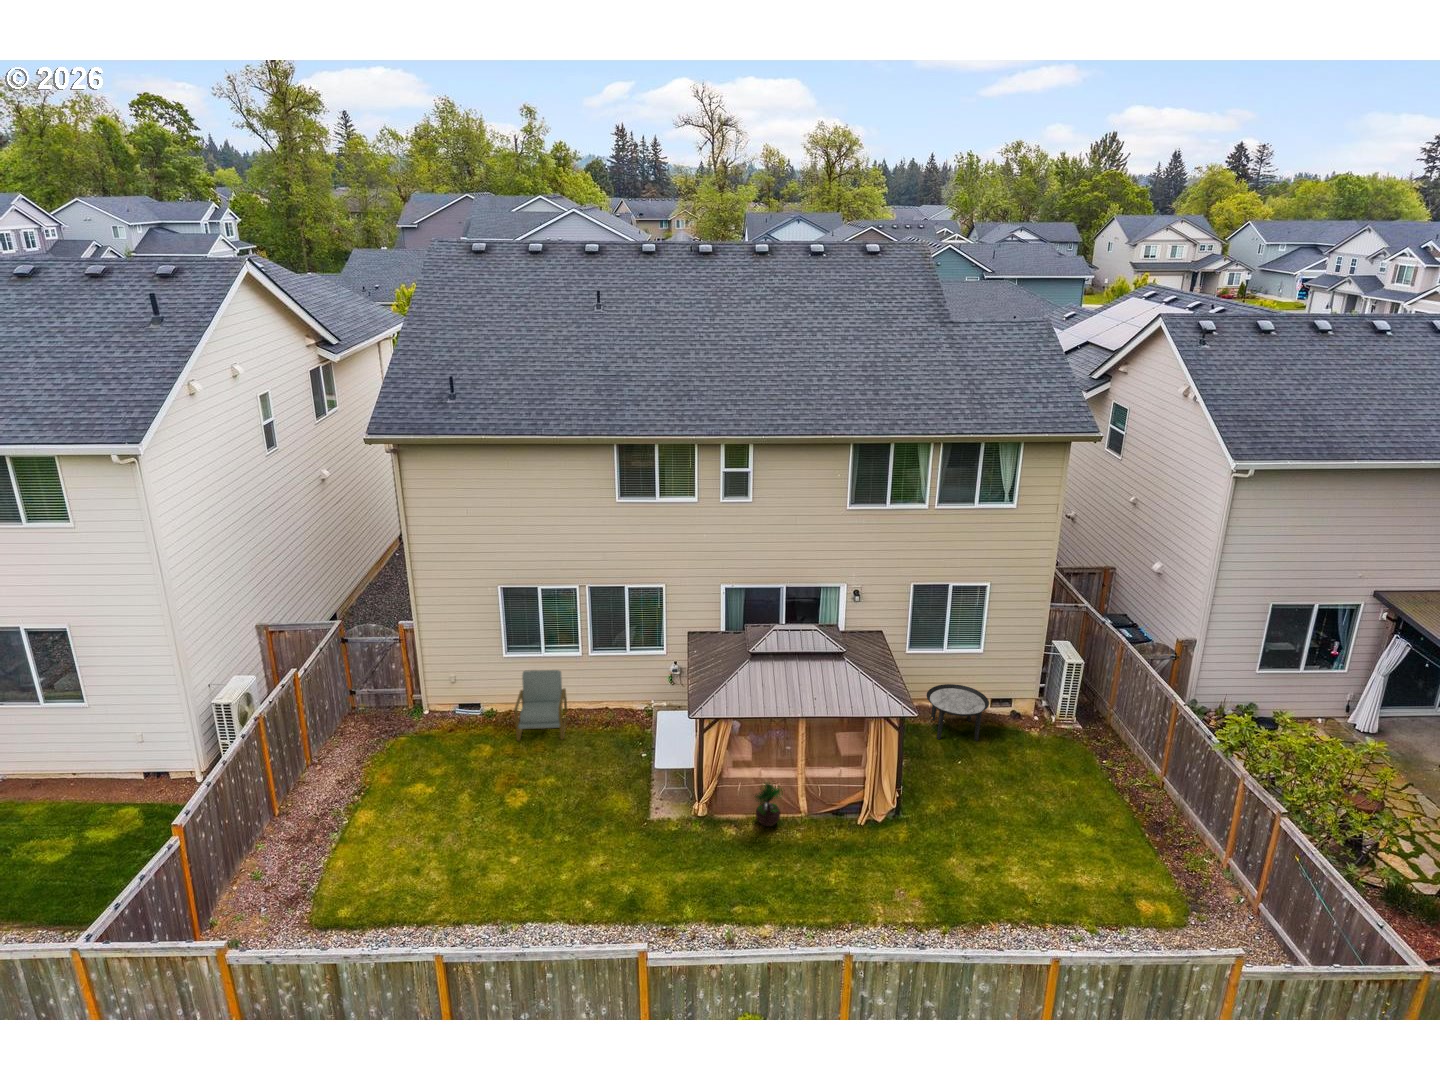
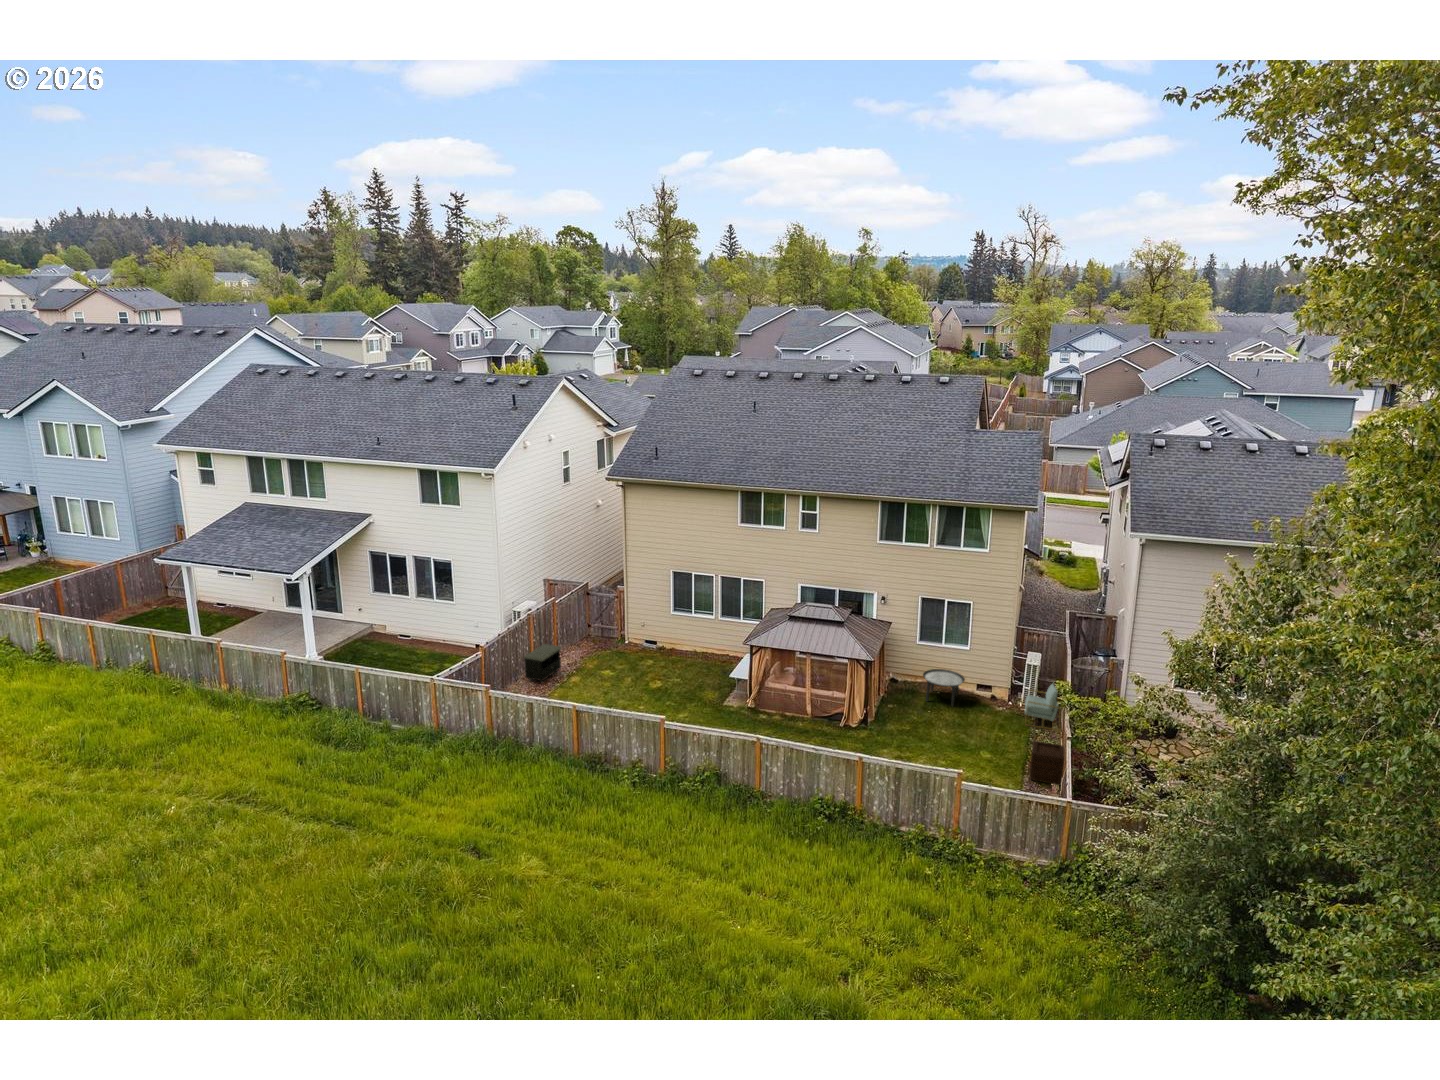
chair: present [514,670,568,741] -> present [1025,684,1061,731]
storage bench: none [255,758,328,836] -> present [524,644,561,681]
potted tree: present [755,782,781,826] -> none [776,689,796,721]
wooden crate: none [1151,797,1225,862] -> present [1030,741,1065,785]

